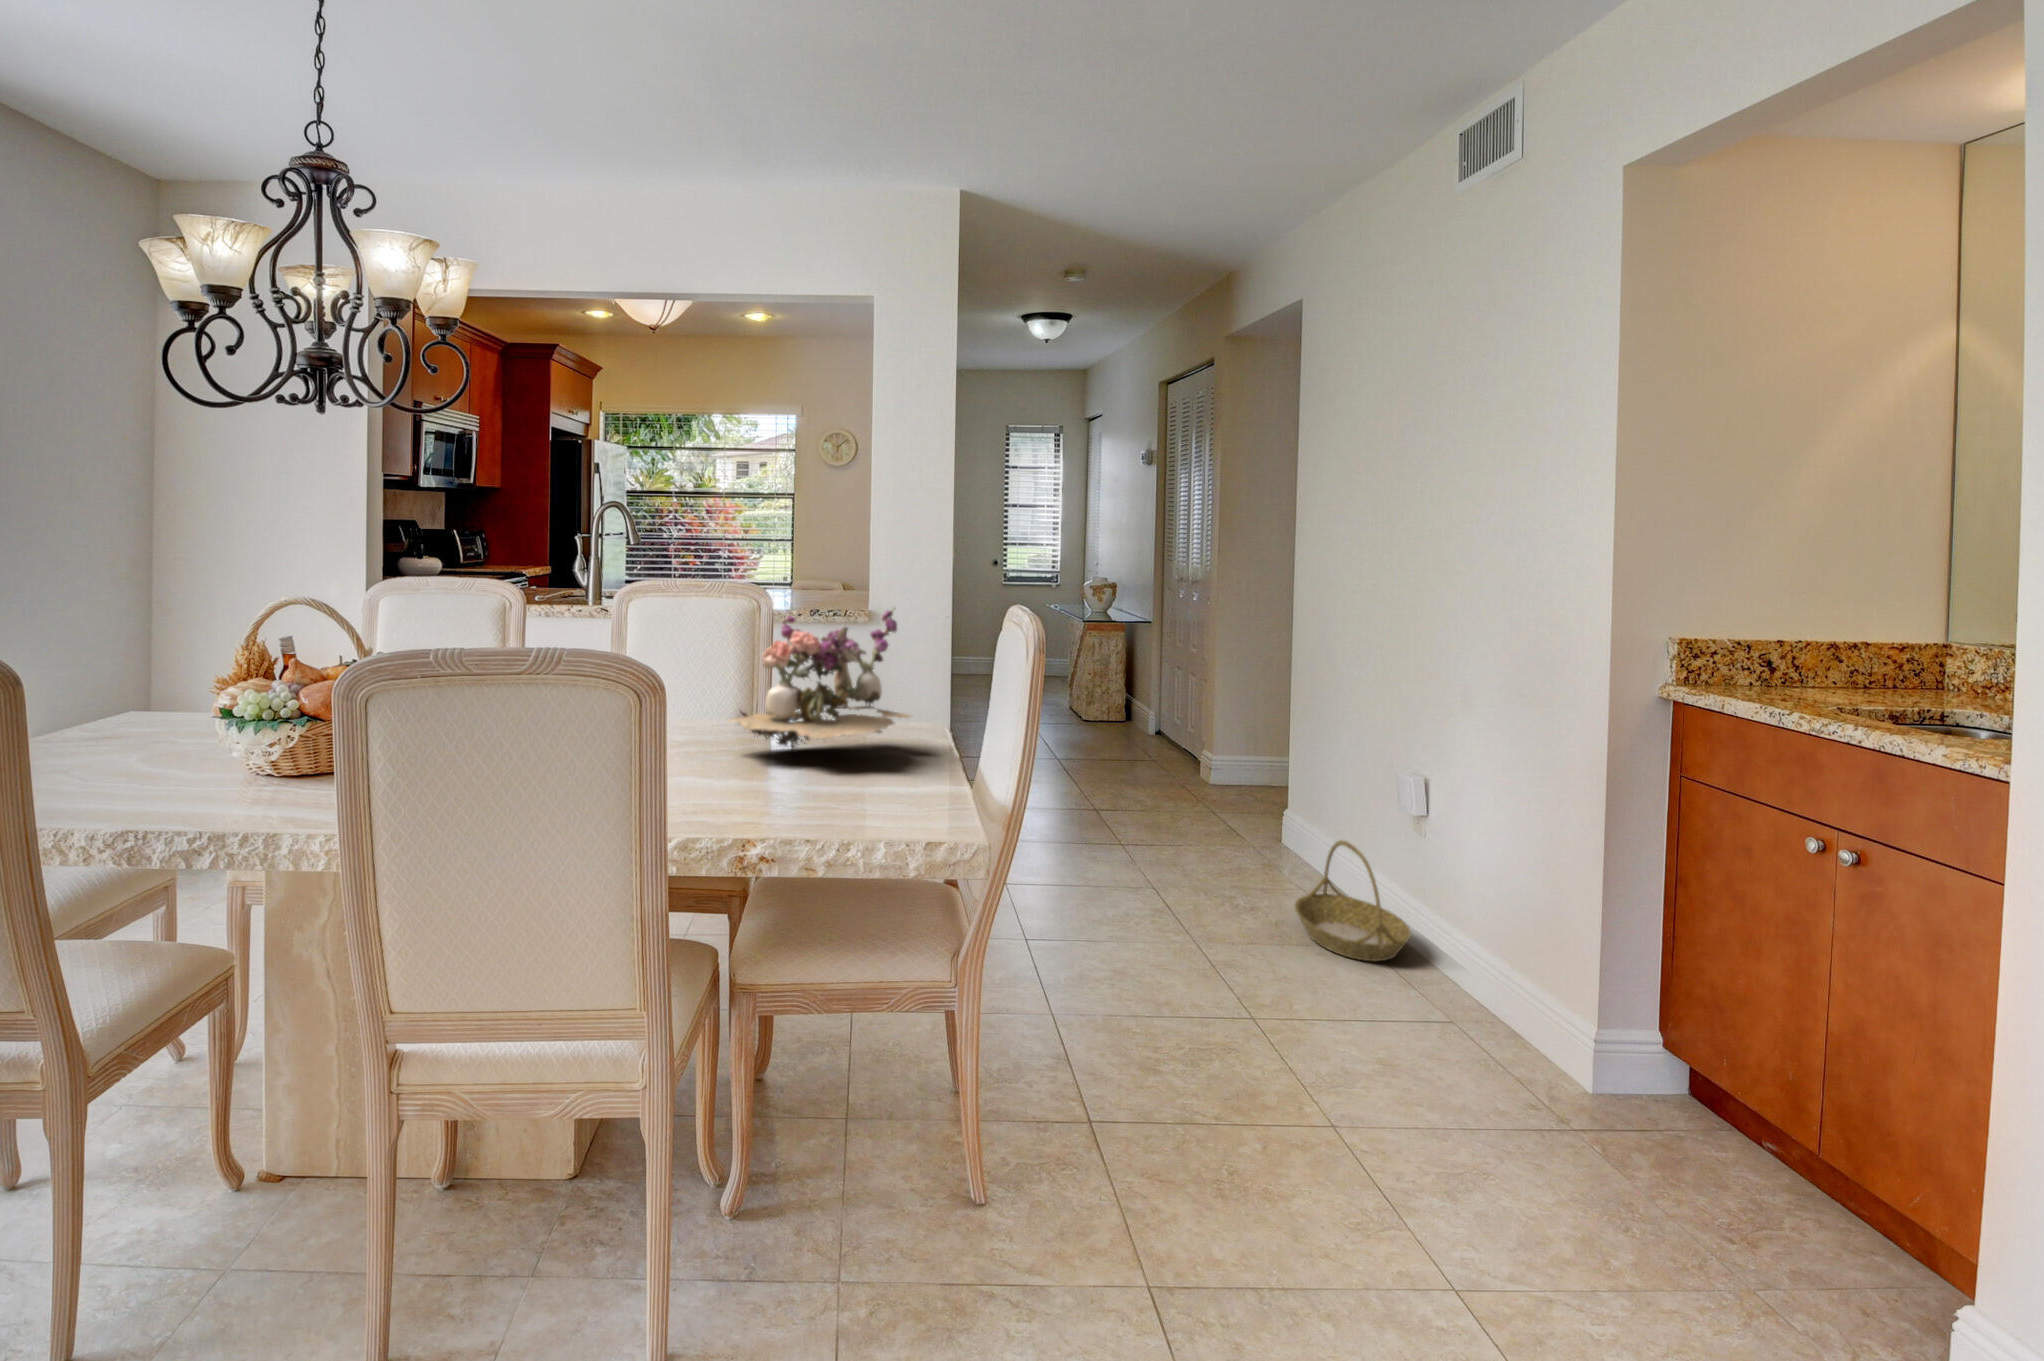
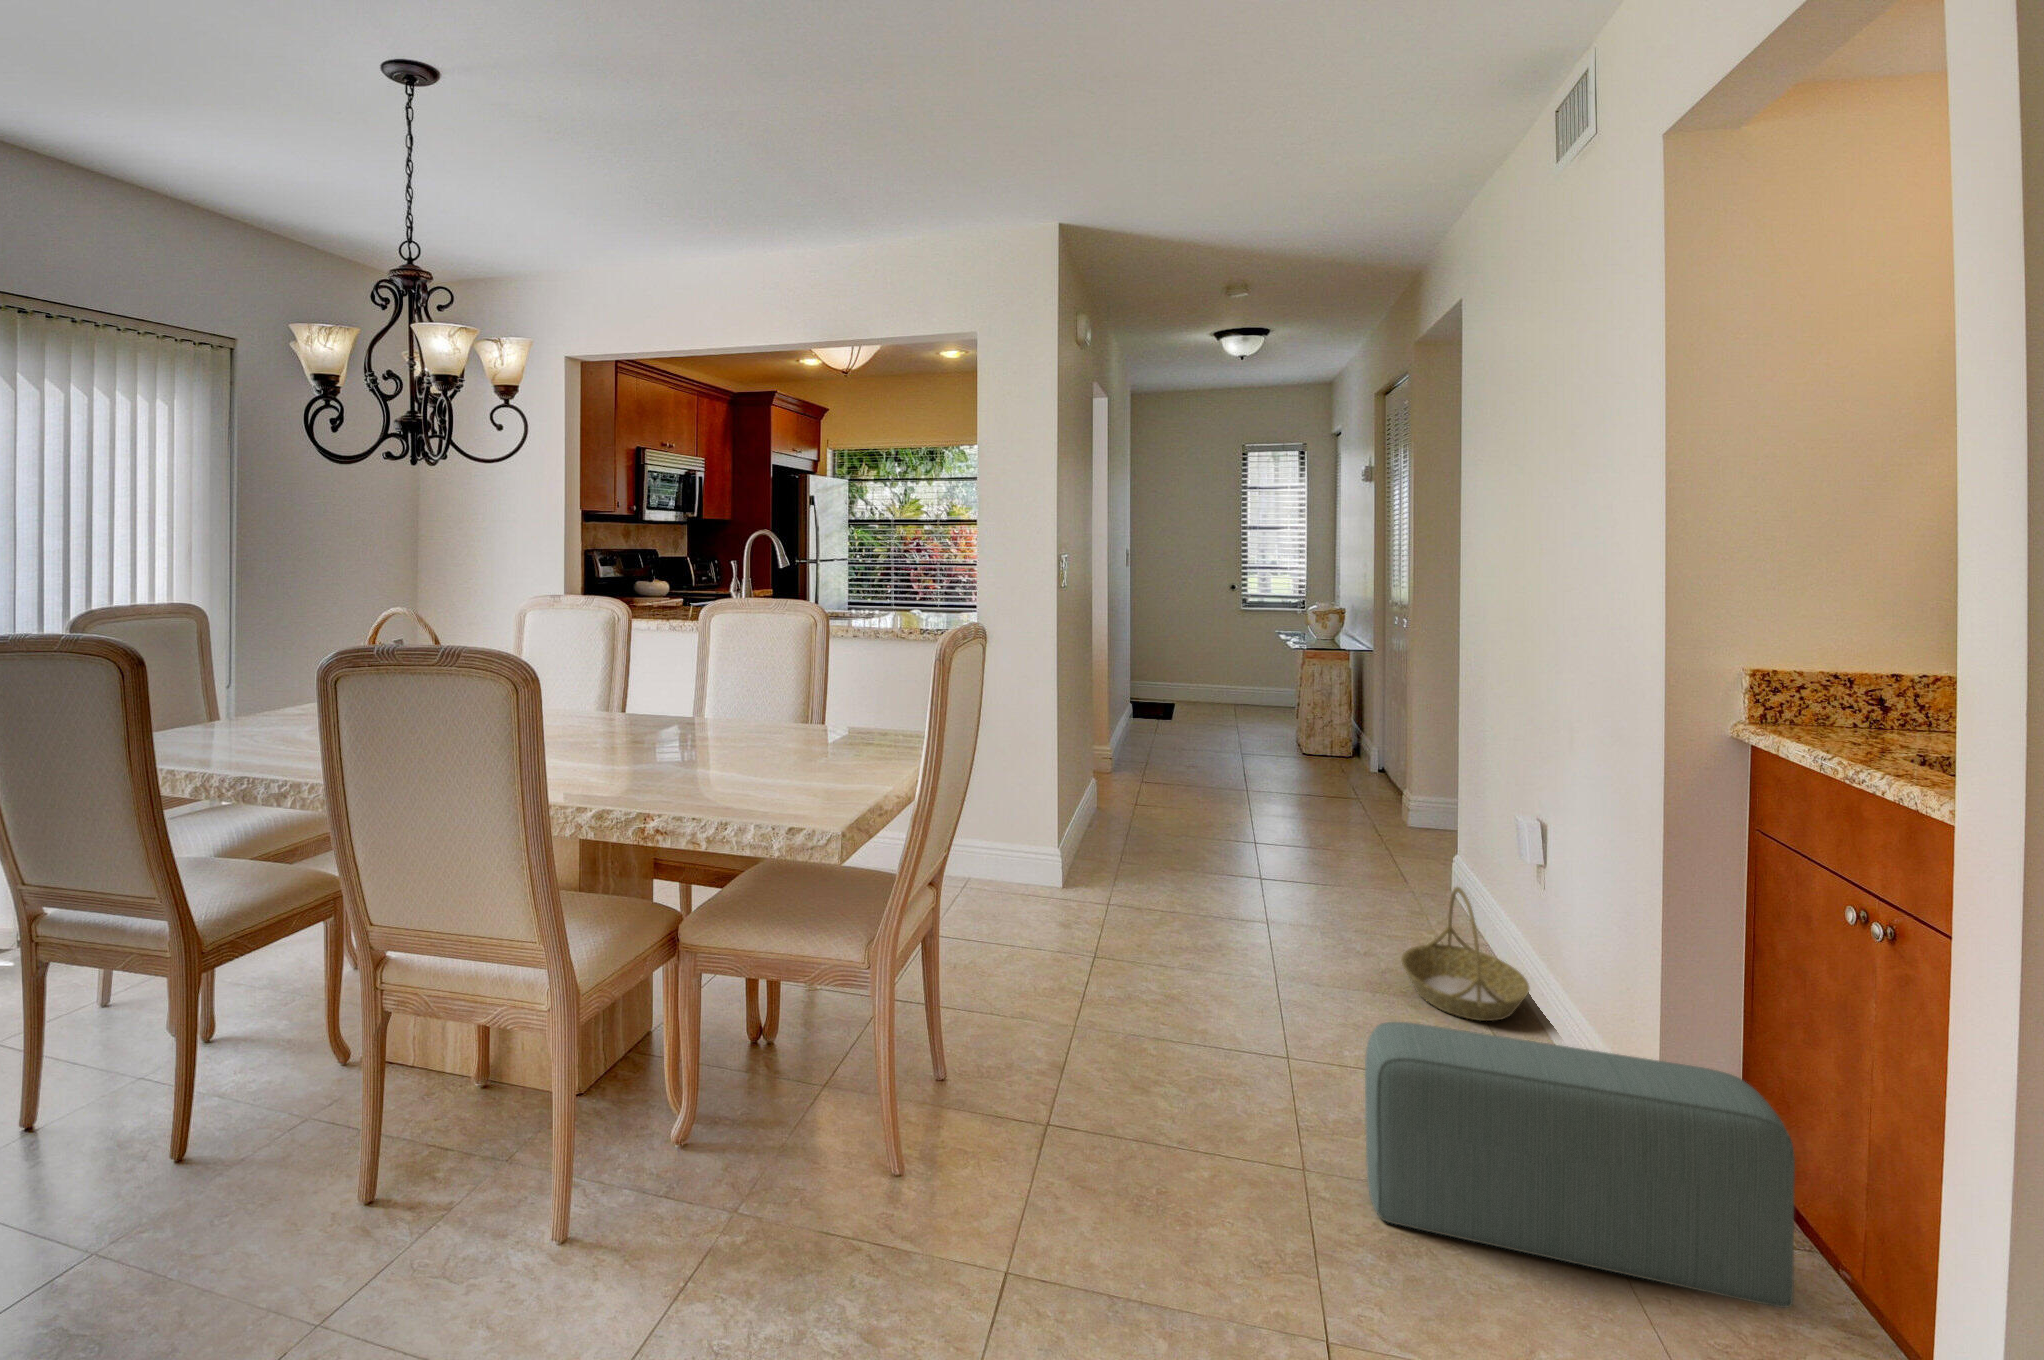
flower arrangement: present [728,608,911,750] -> none [719,622,883,751]
pouf: none [1391,978,1759,1187] -> present [1365,1022,1795,1308]

